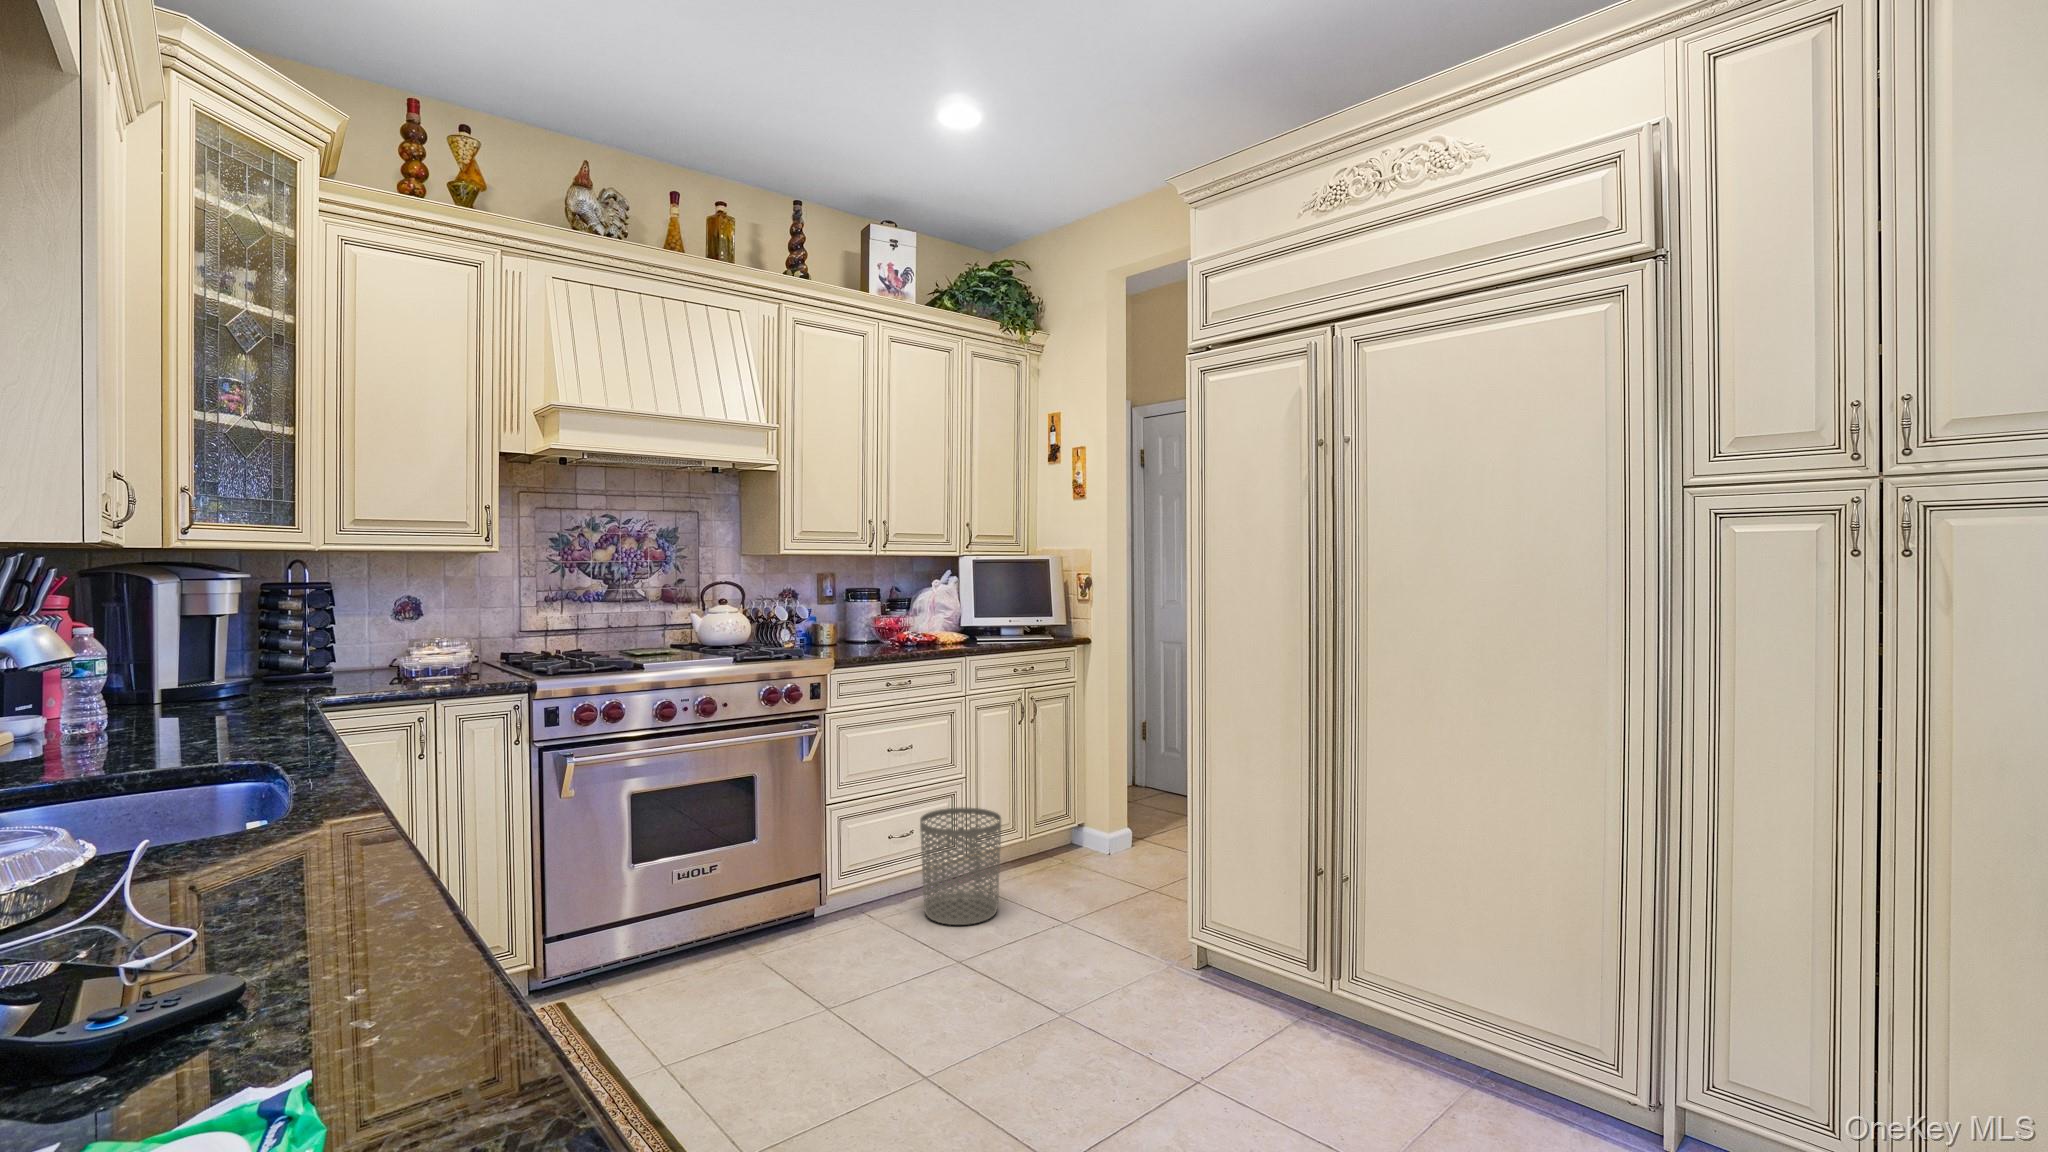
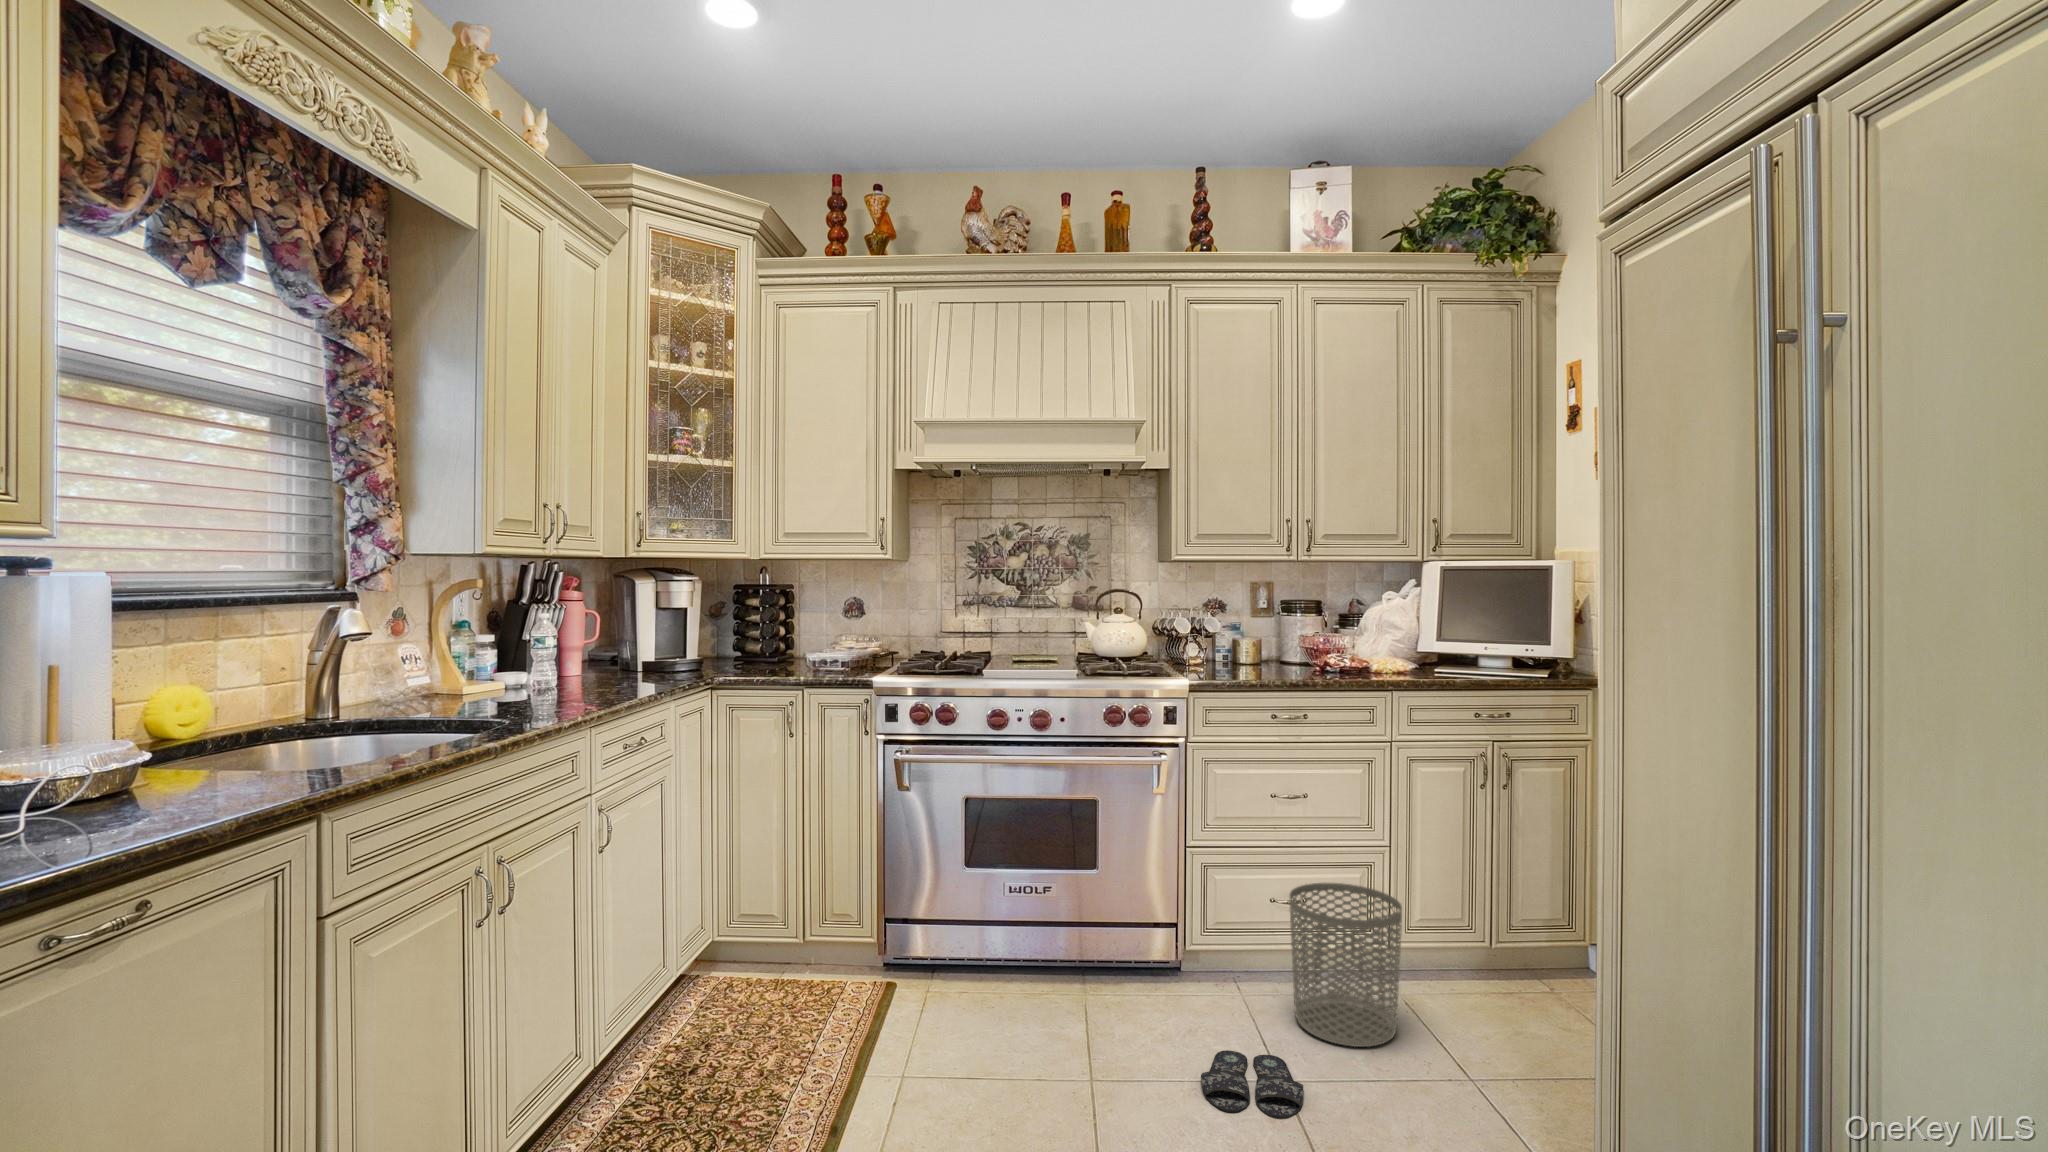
slippers: none [900,944,983,986] -> present [1201,1050,1303,1118]

